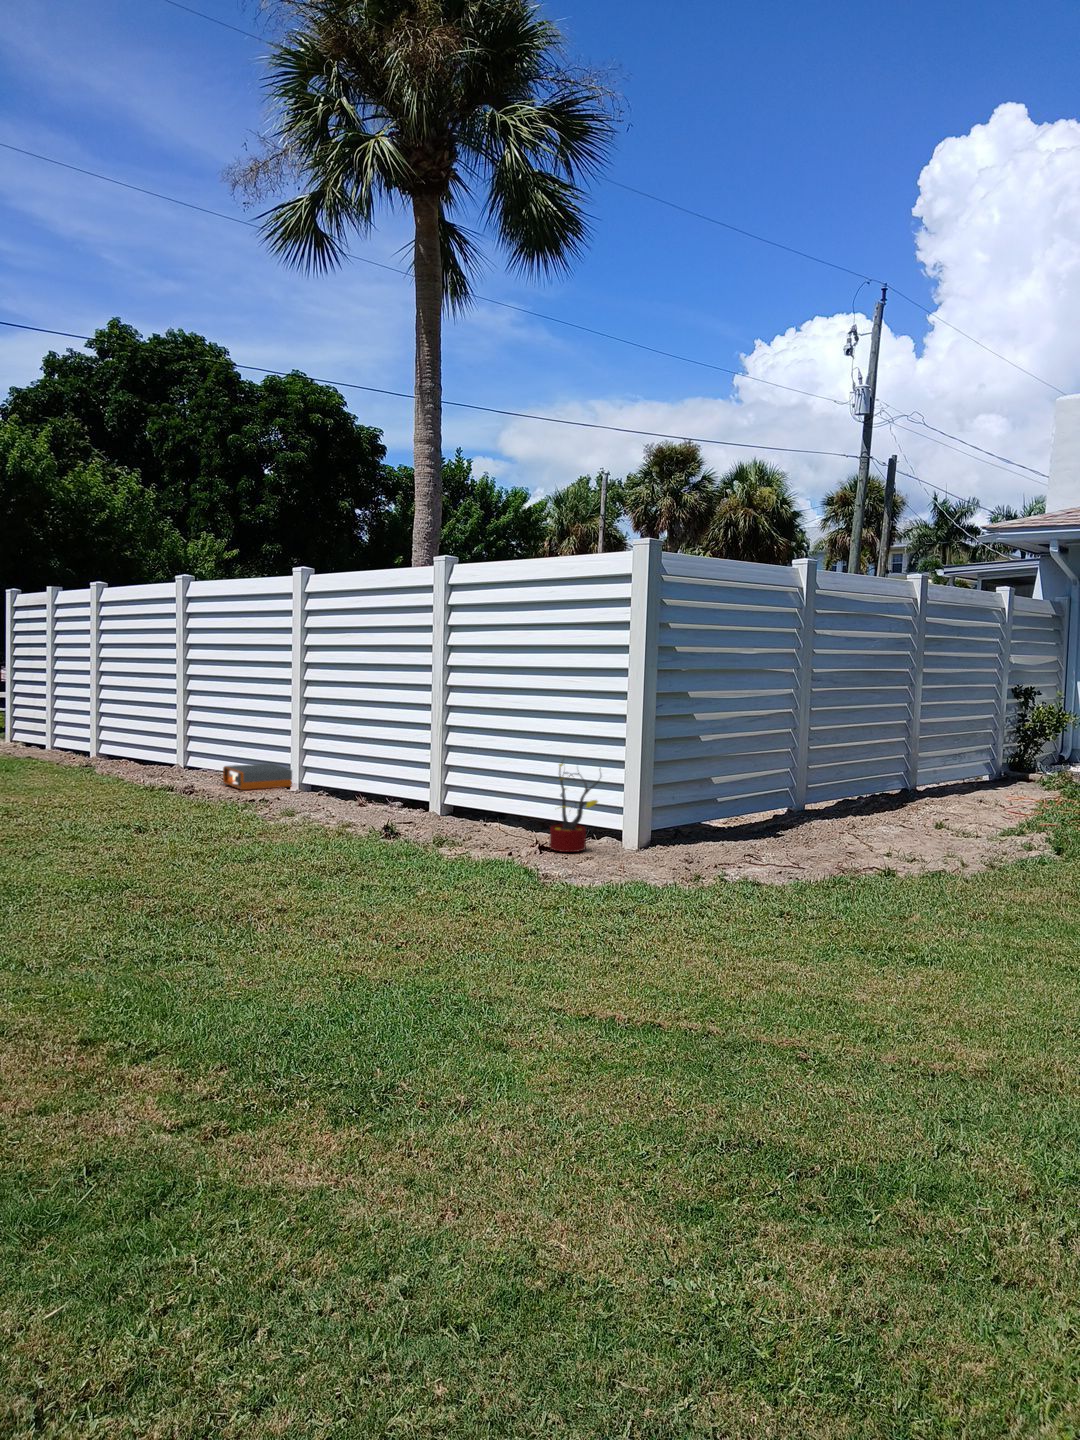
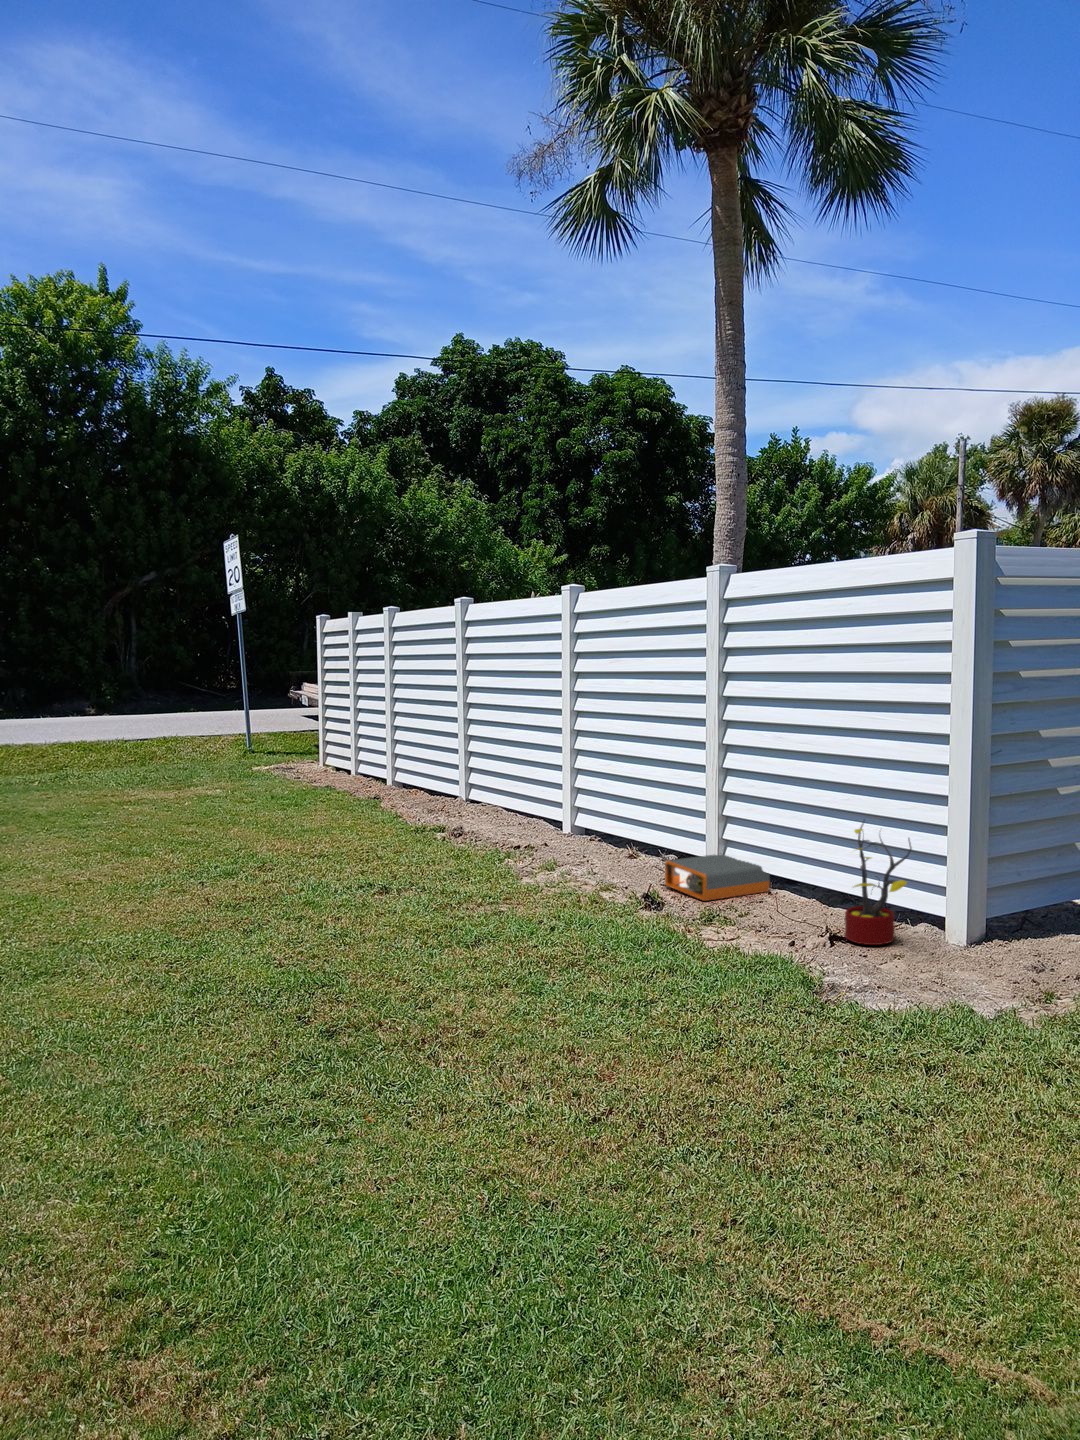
storage box: present [223,764,292,790] -> present [665,855,770,901]

